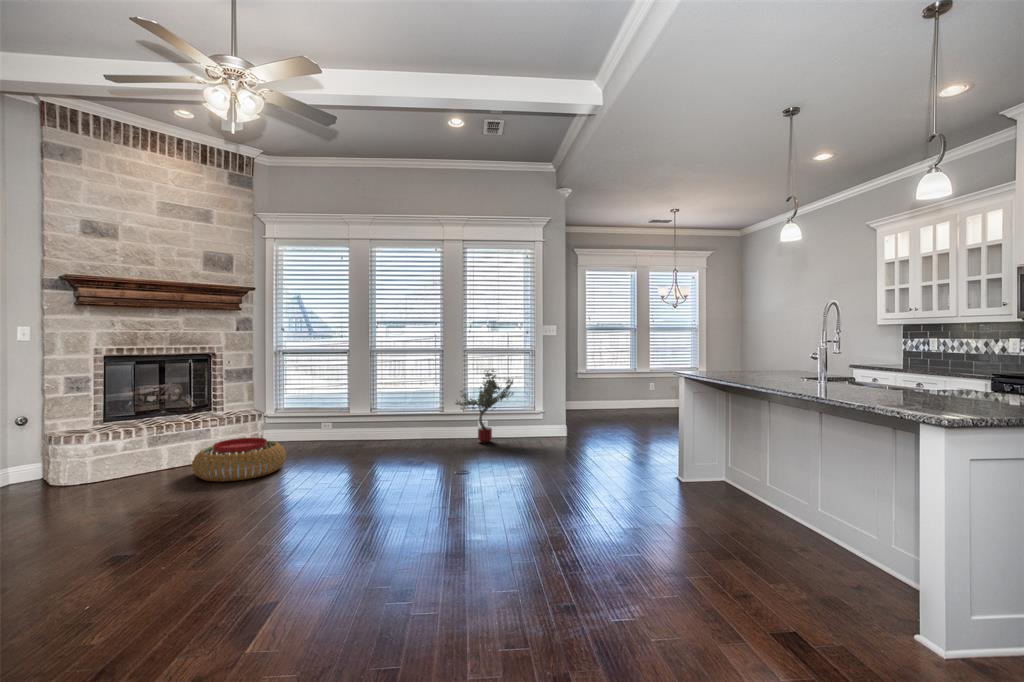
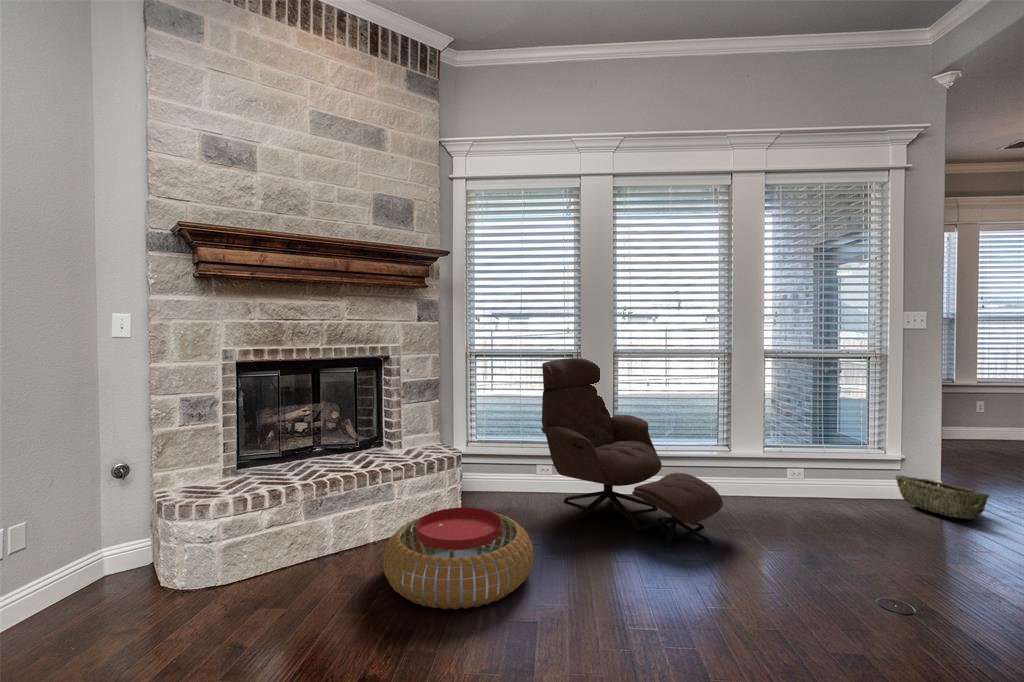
lounge chair: none [317,354,416,458] -> present [541,358,723,547]
potted tree: present [456,370,514,443] -> none [763,387,873,516]
woven basket: none [537,420,572,441] -> present [896,475,989,519]

